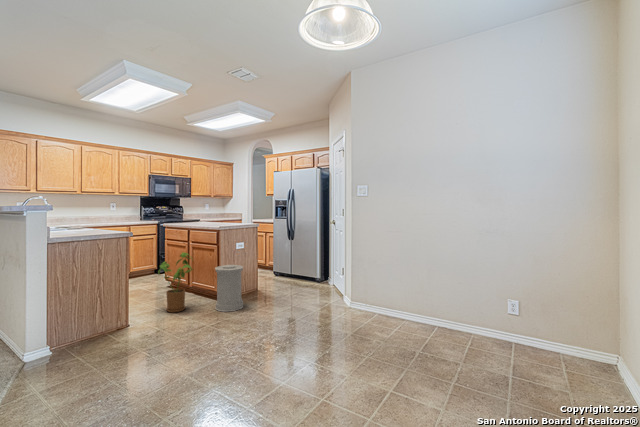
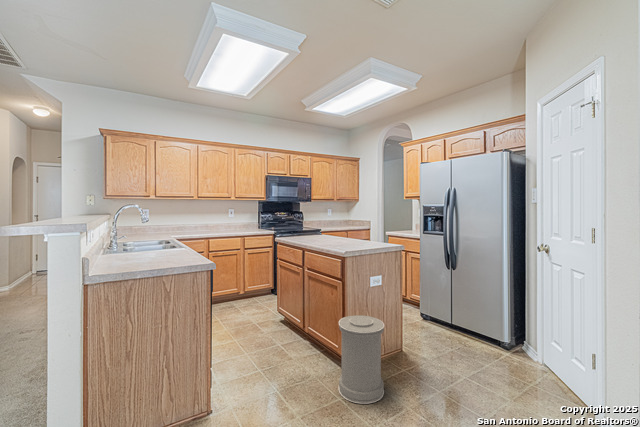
house plant: present [158,253,193,312] -> none [257,291,306,387]

